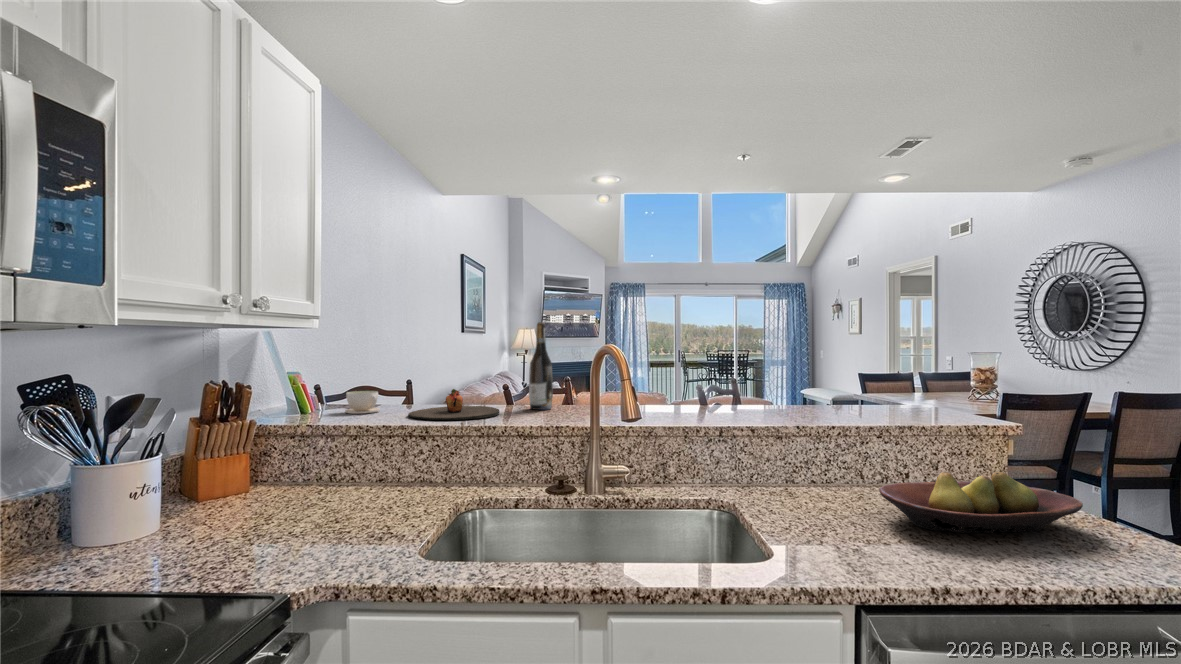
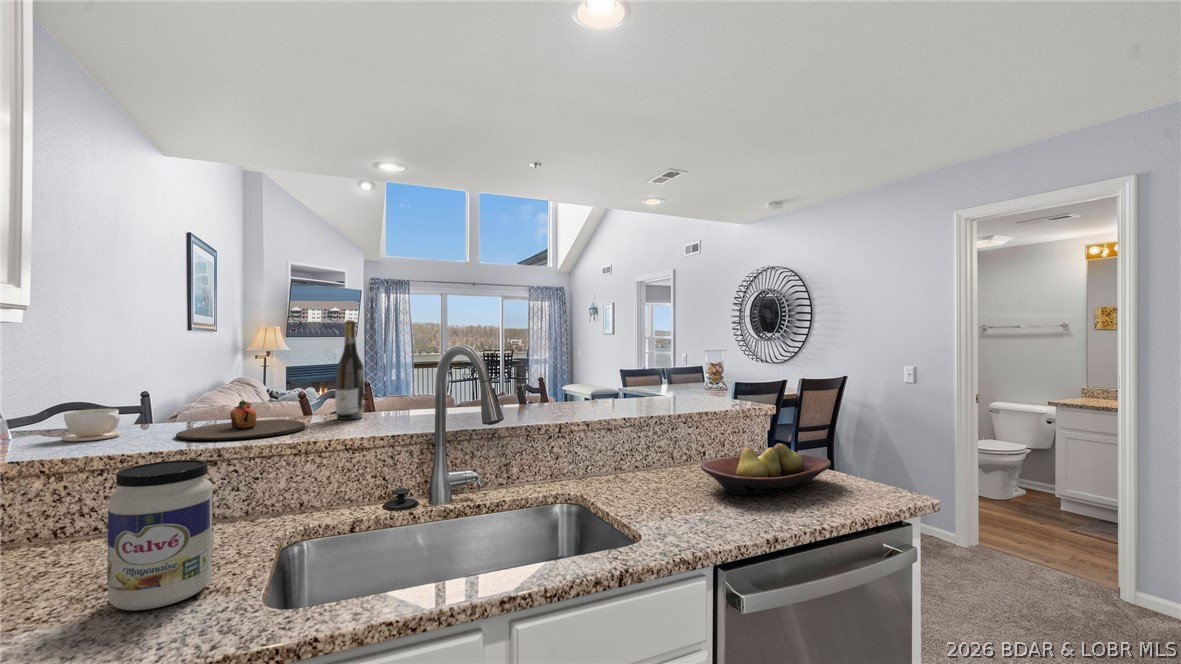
jar: none [328,432,395,542] -> present [107,460,213,610]

